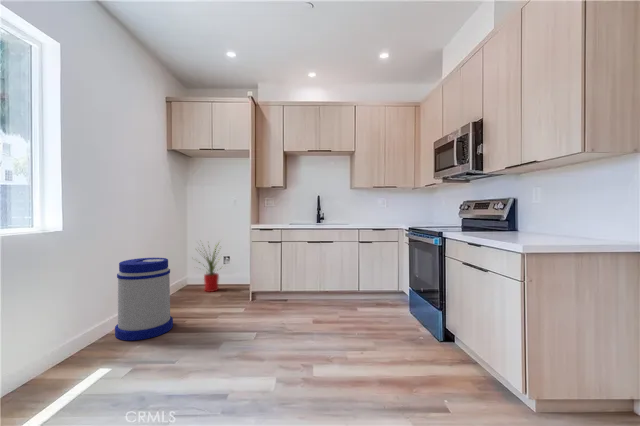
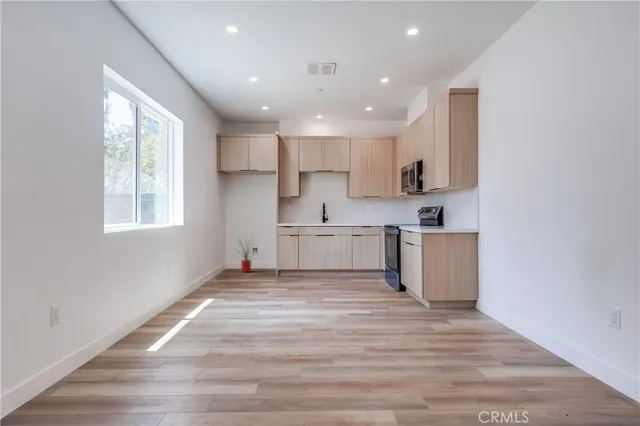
trash can: present [115,258,173,340] -> none [201,243,234,291]

